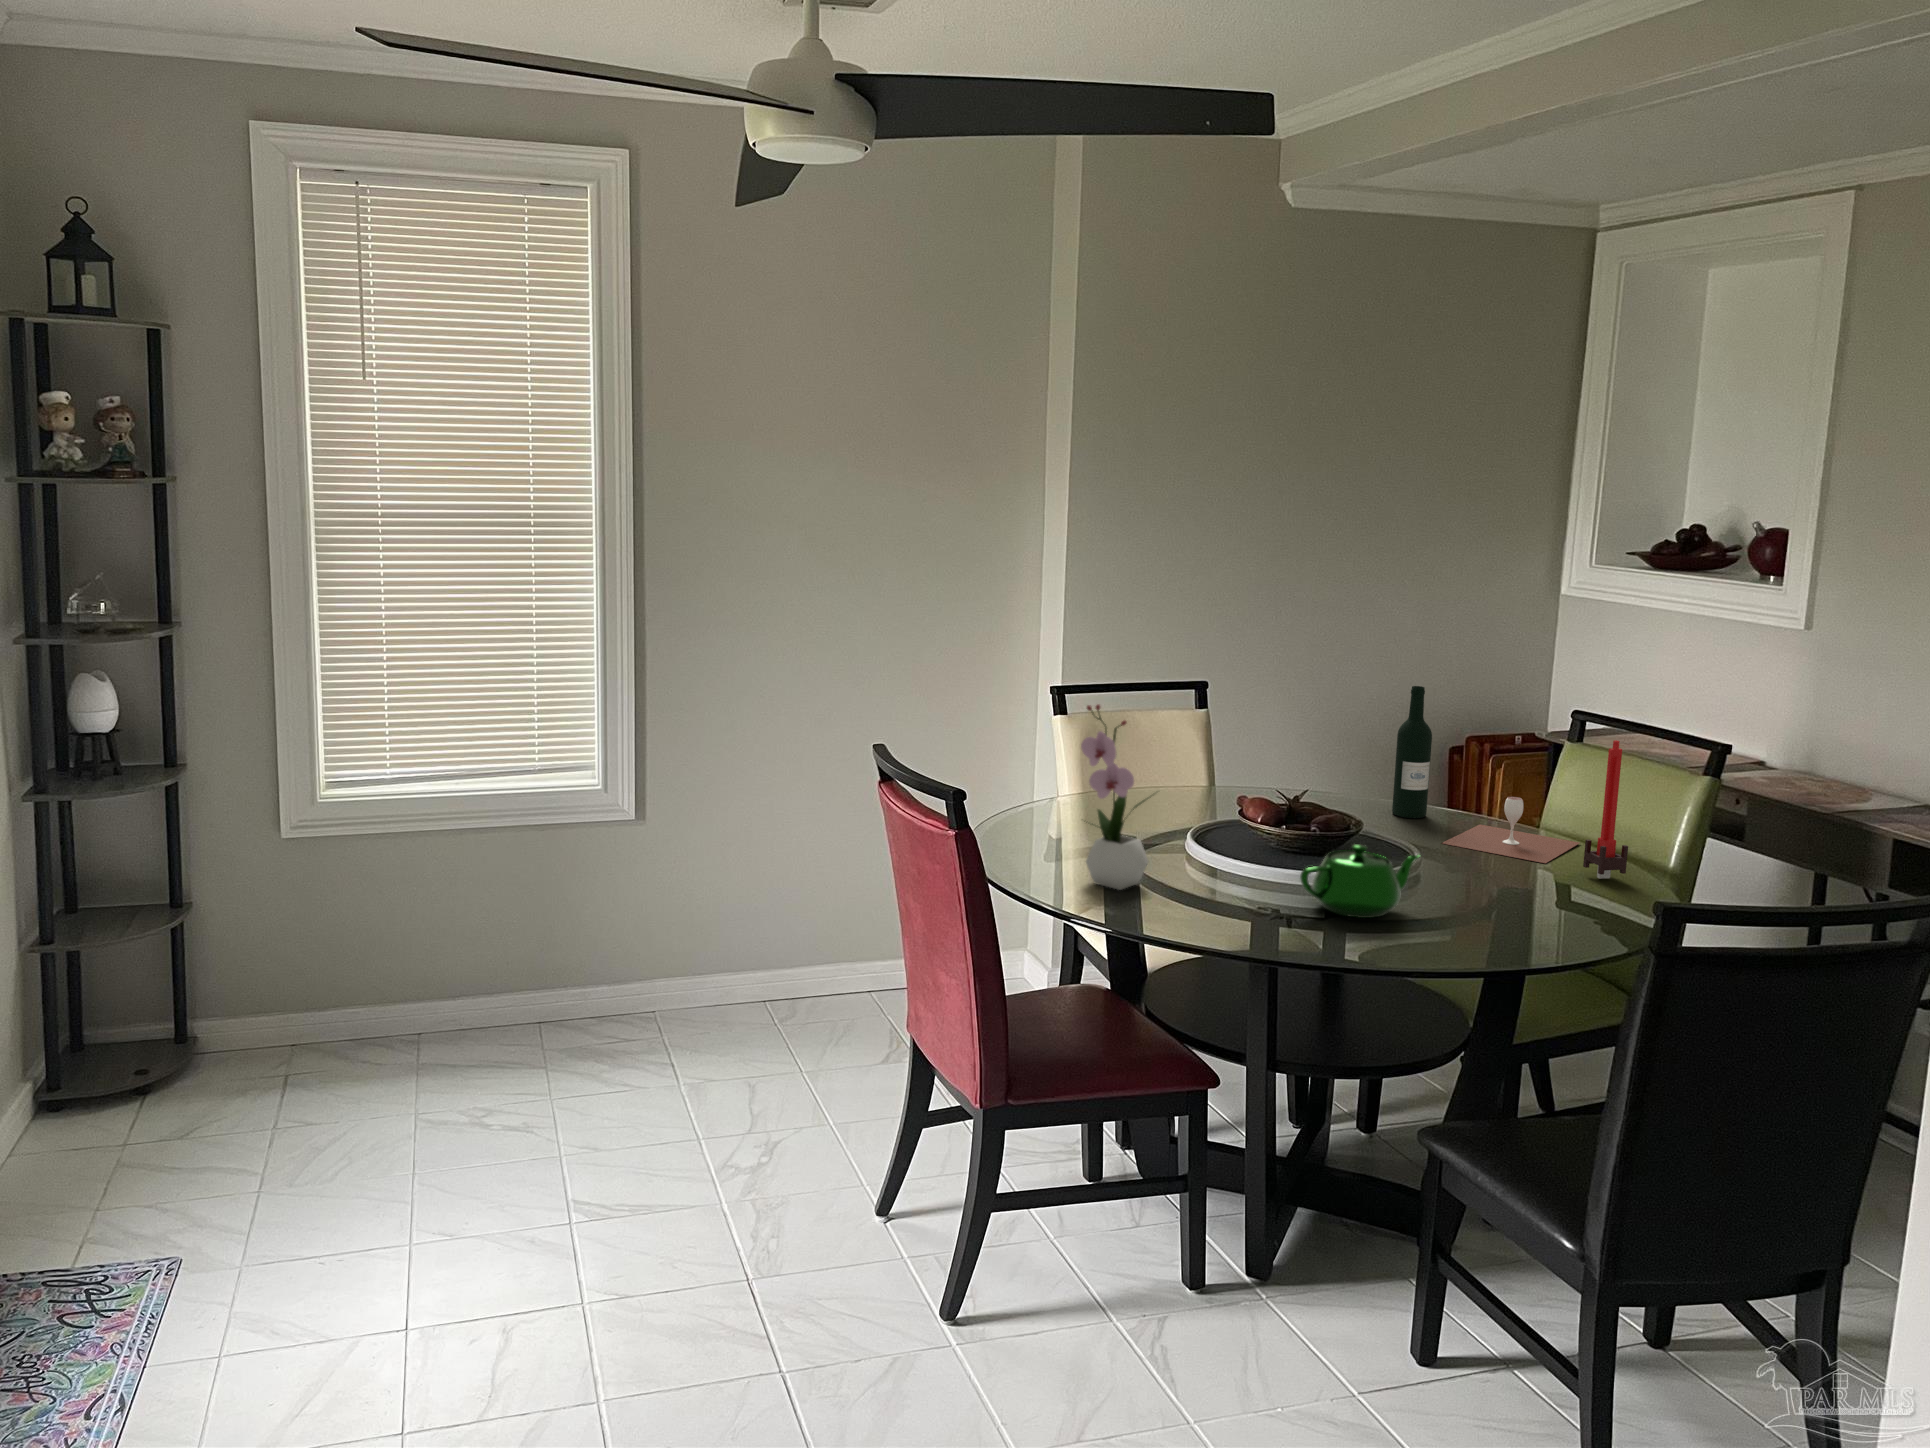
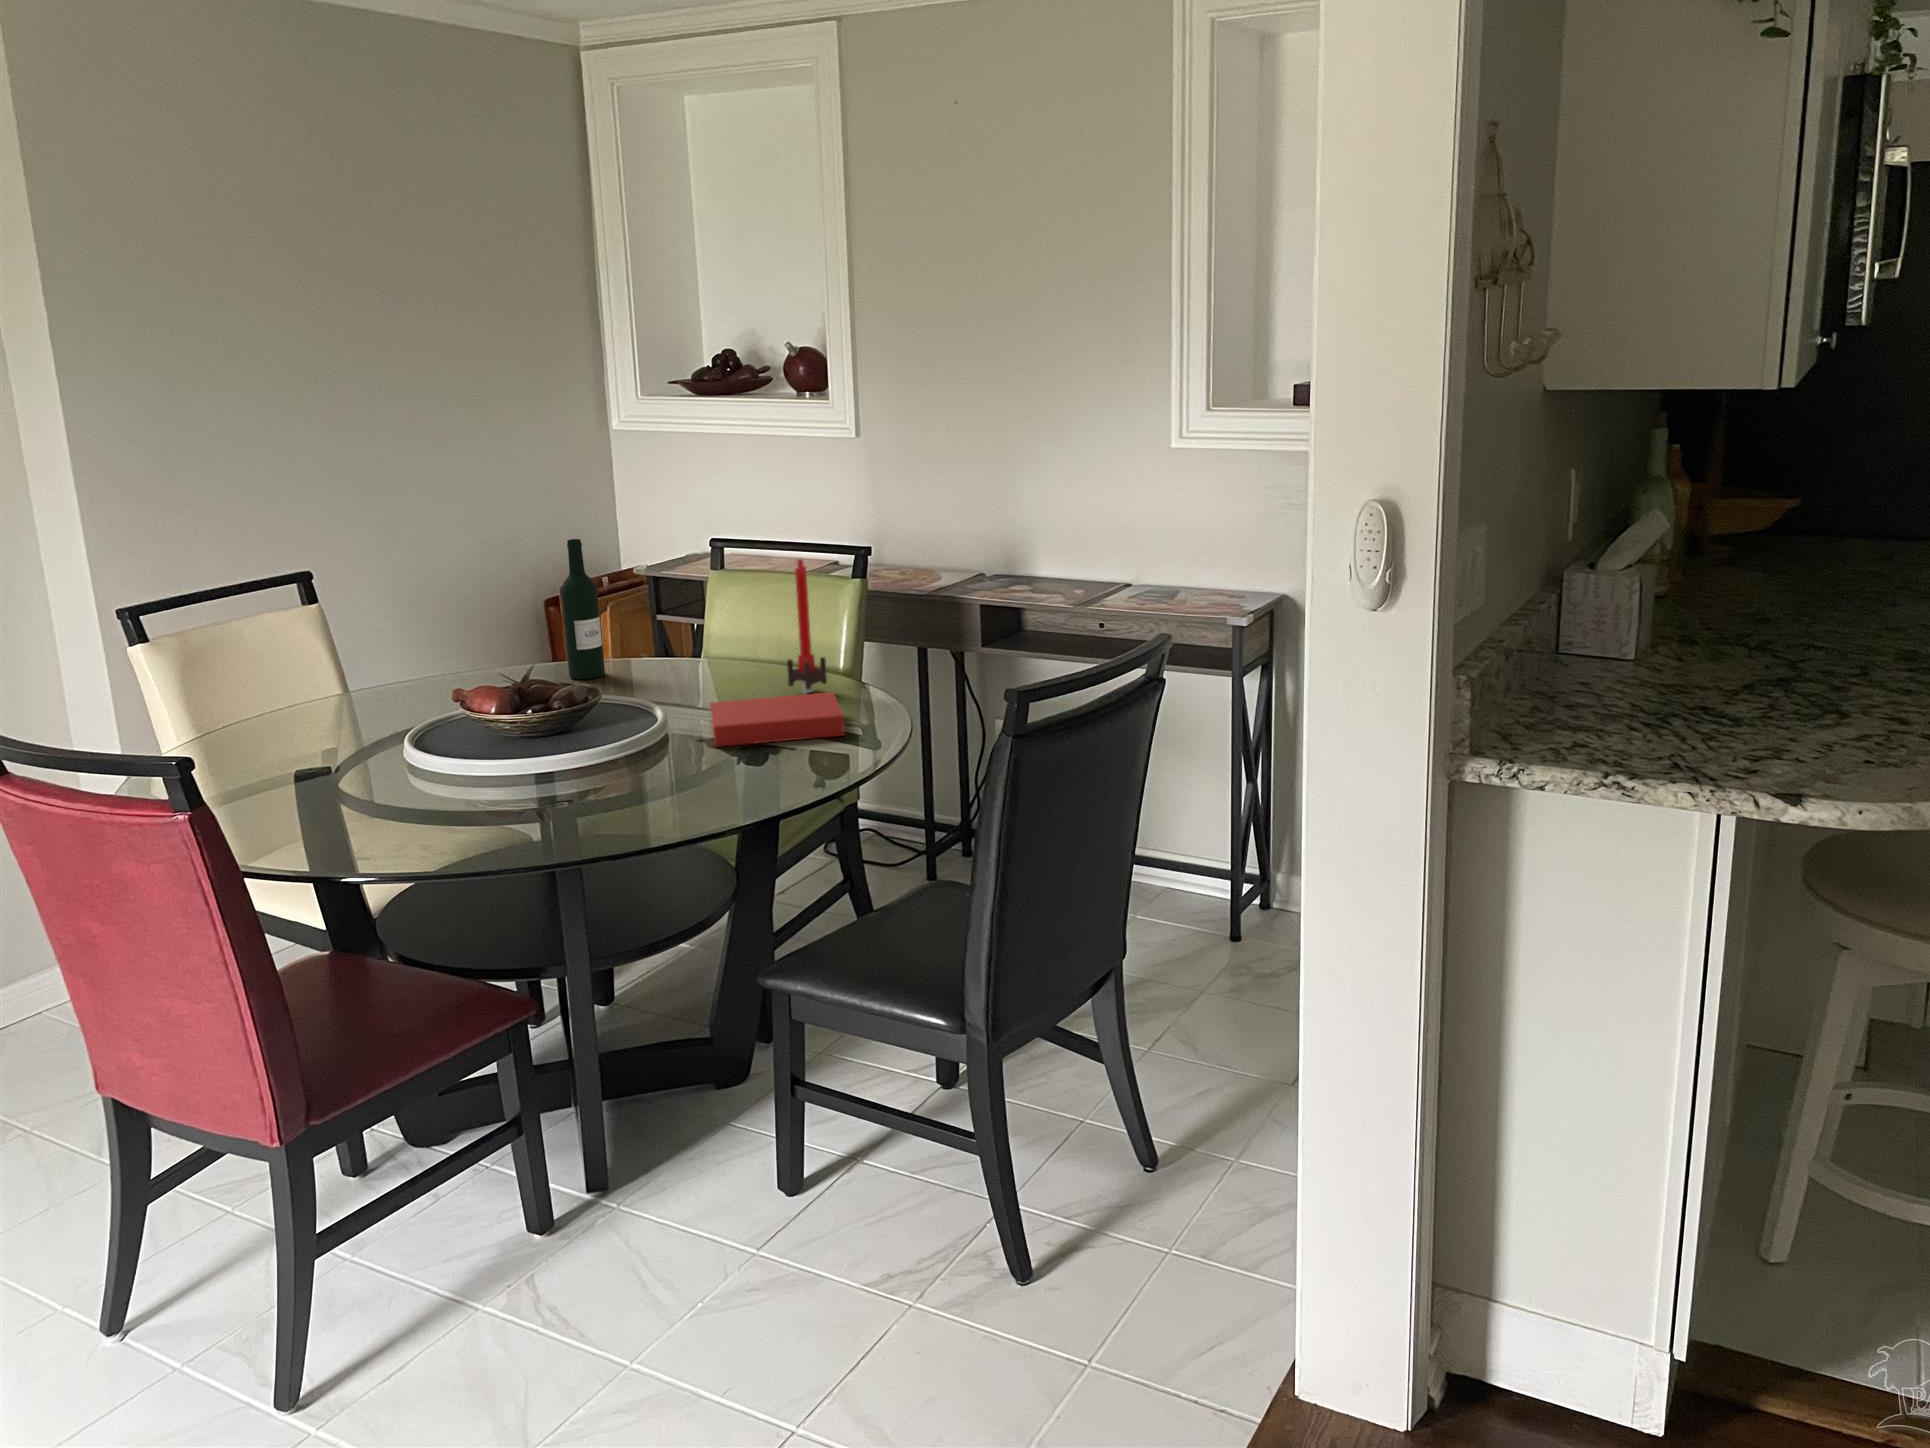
flower arrangement: present [1081,705,1149,890] -> none [282,618,392,833]
wine glass: present [1442,797,1580,863] -> none [644,634,761,696]
teapot: present [1300,844,1420,918] -> none [577,709,679,790]
book: none [1460,861,1612,925] -> present [710,692,845,747]

